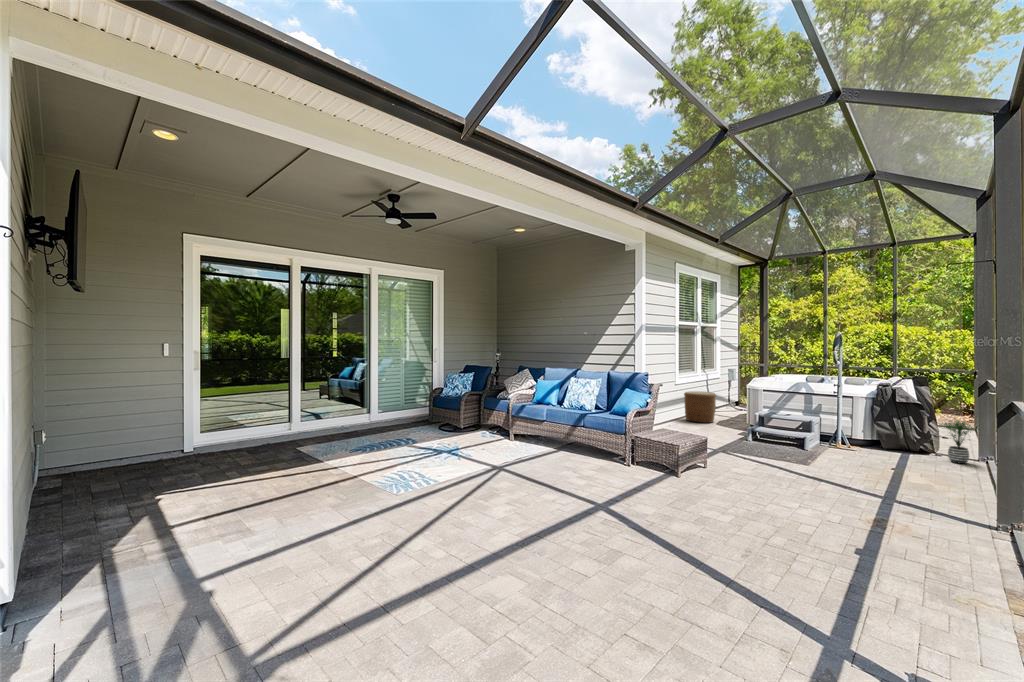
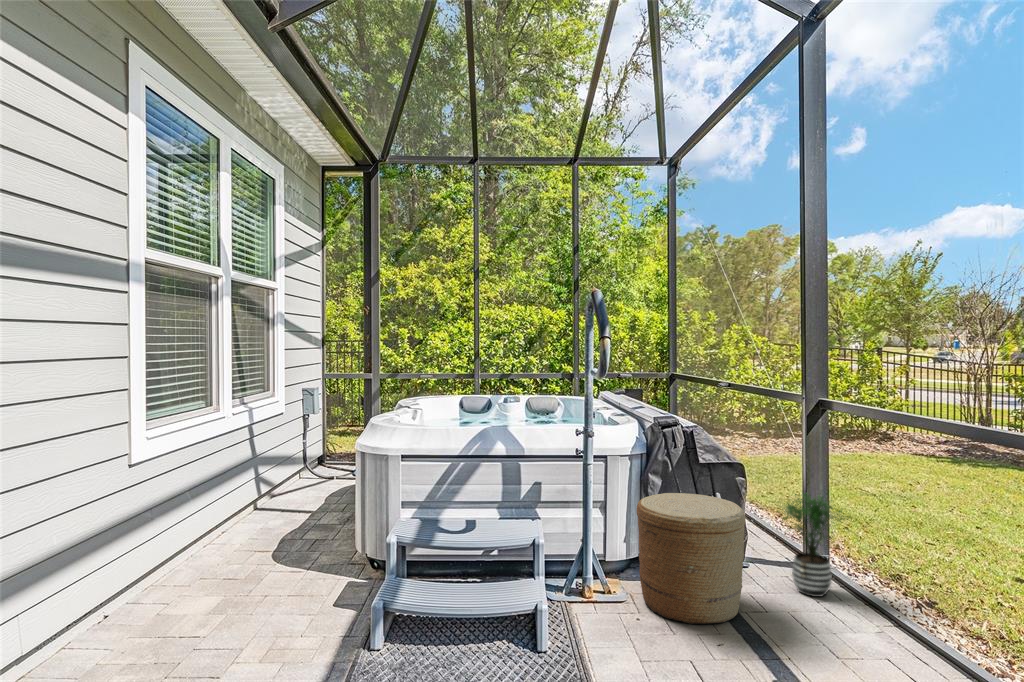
woven basket: present [684,391,716,423] -> present [637,493,746,624]

